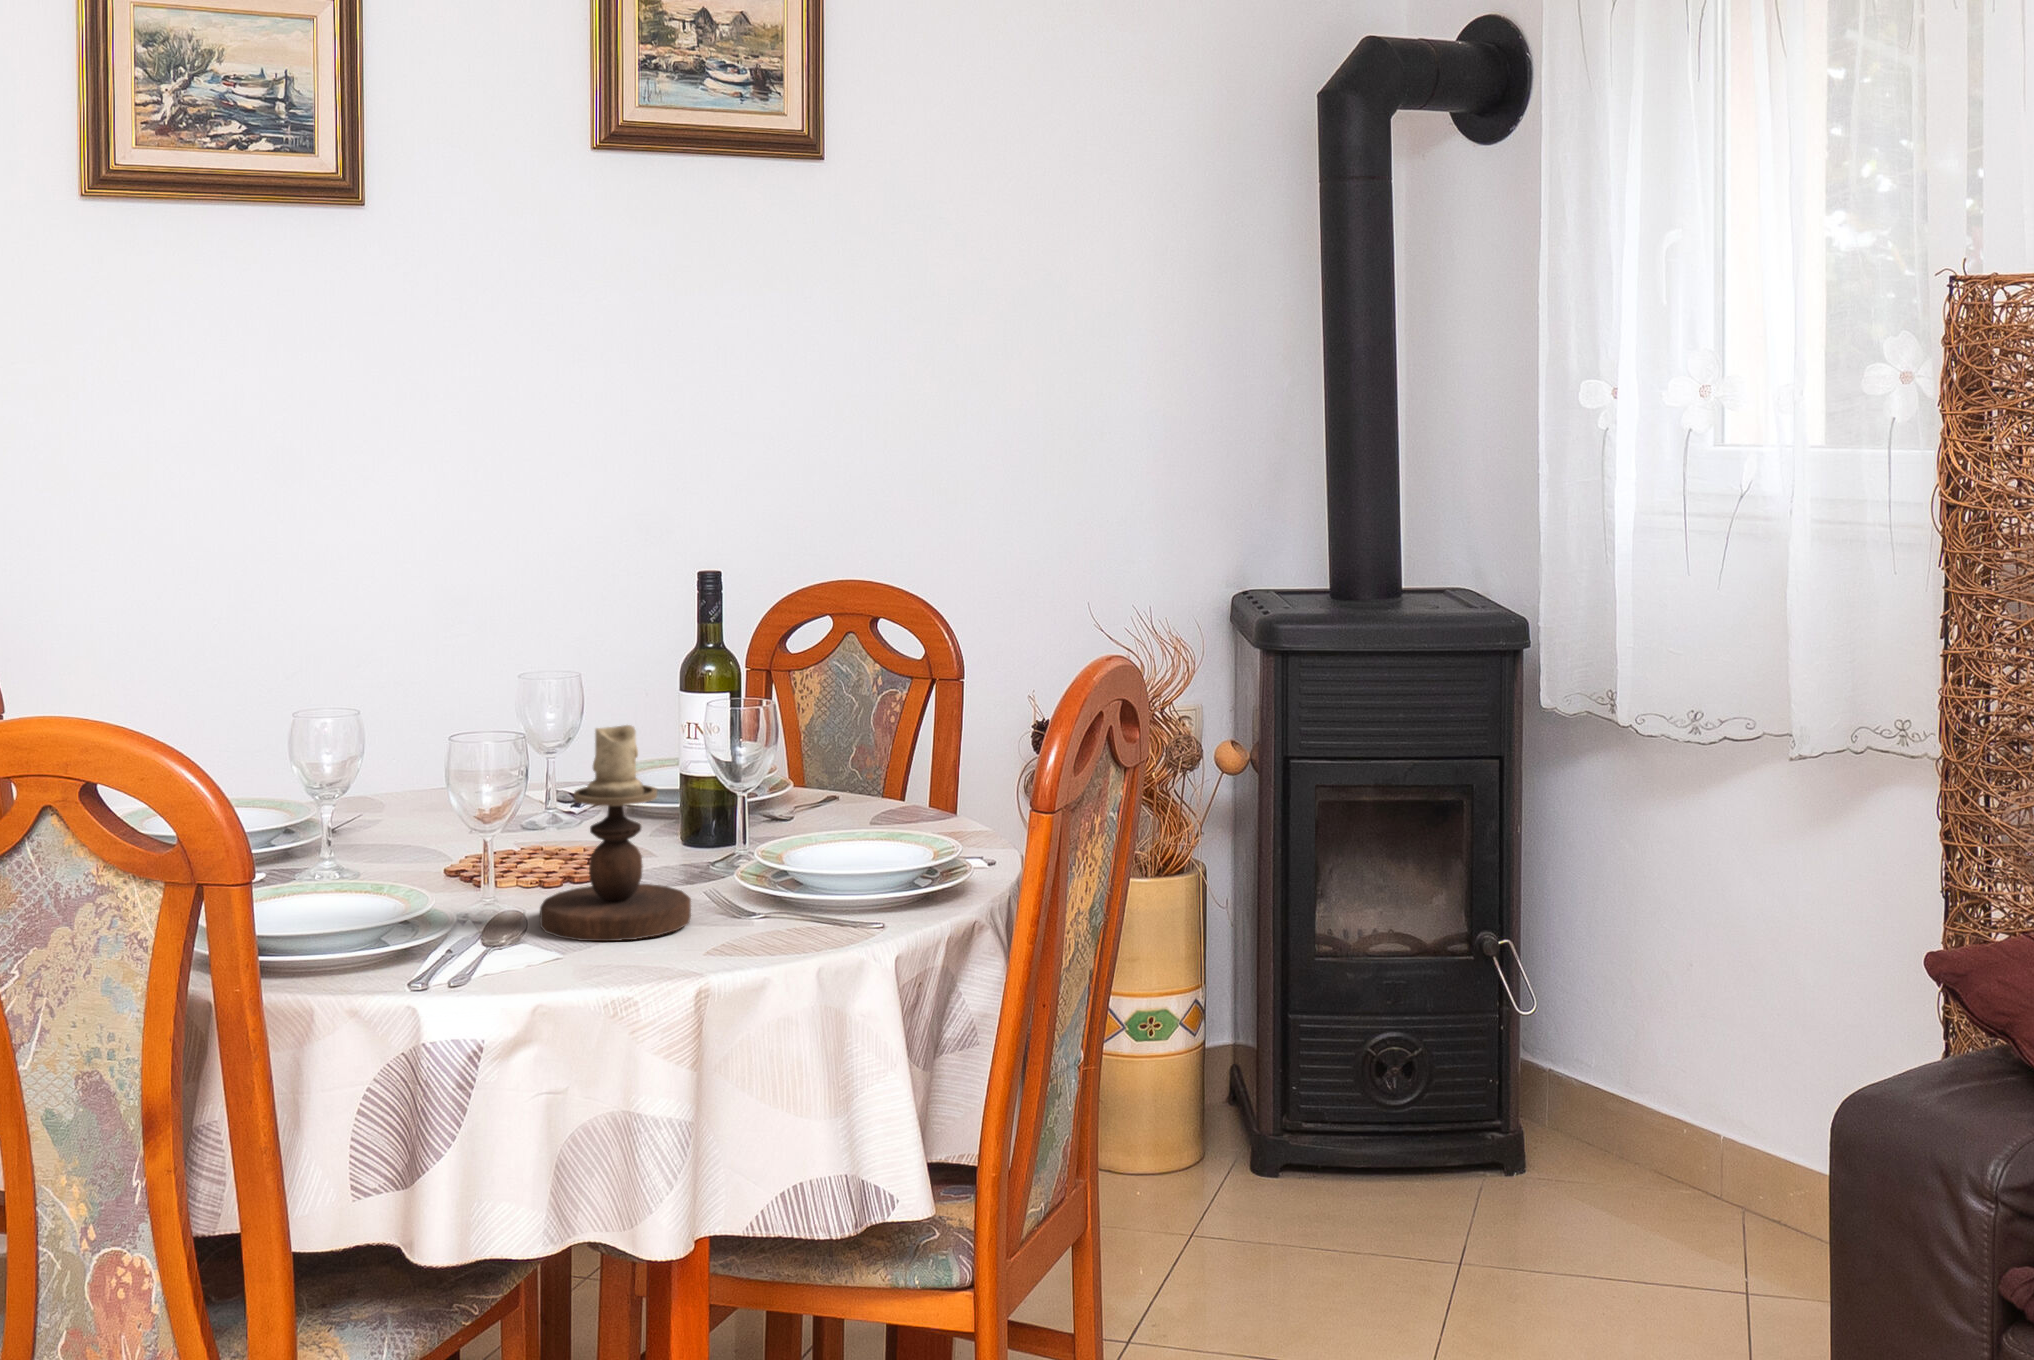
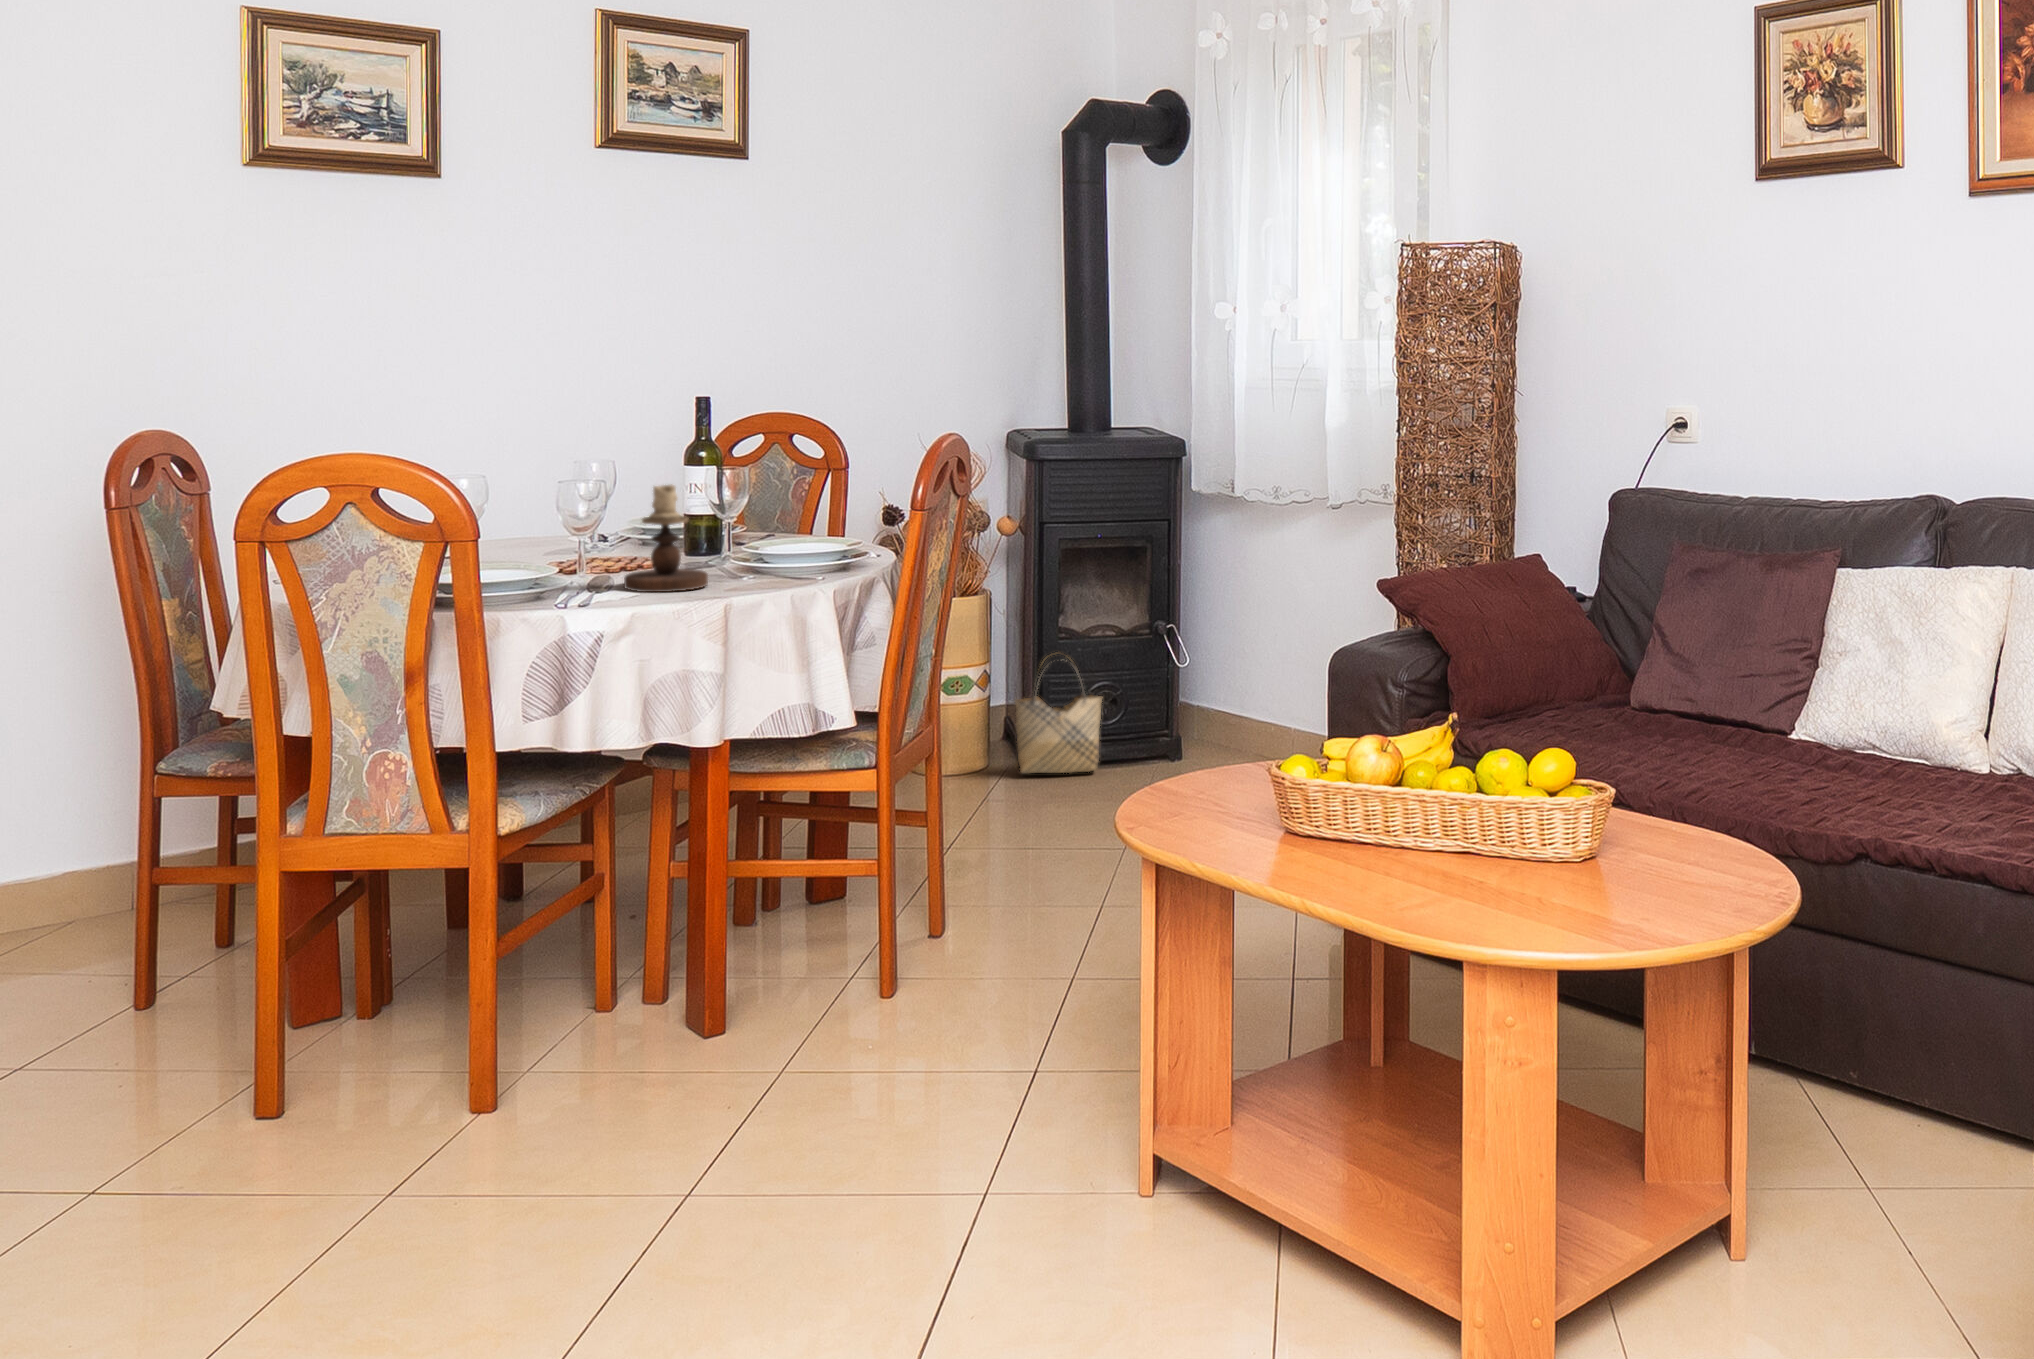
woven basket: none [1239,987,1394,1213] -> present [1015,660,1102,774]

